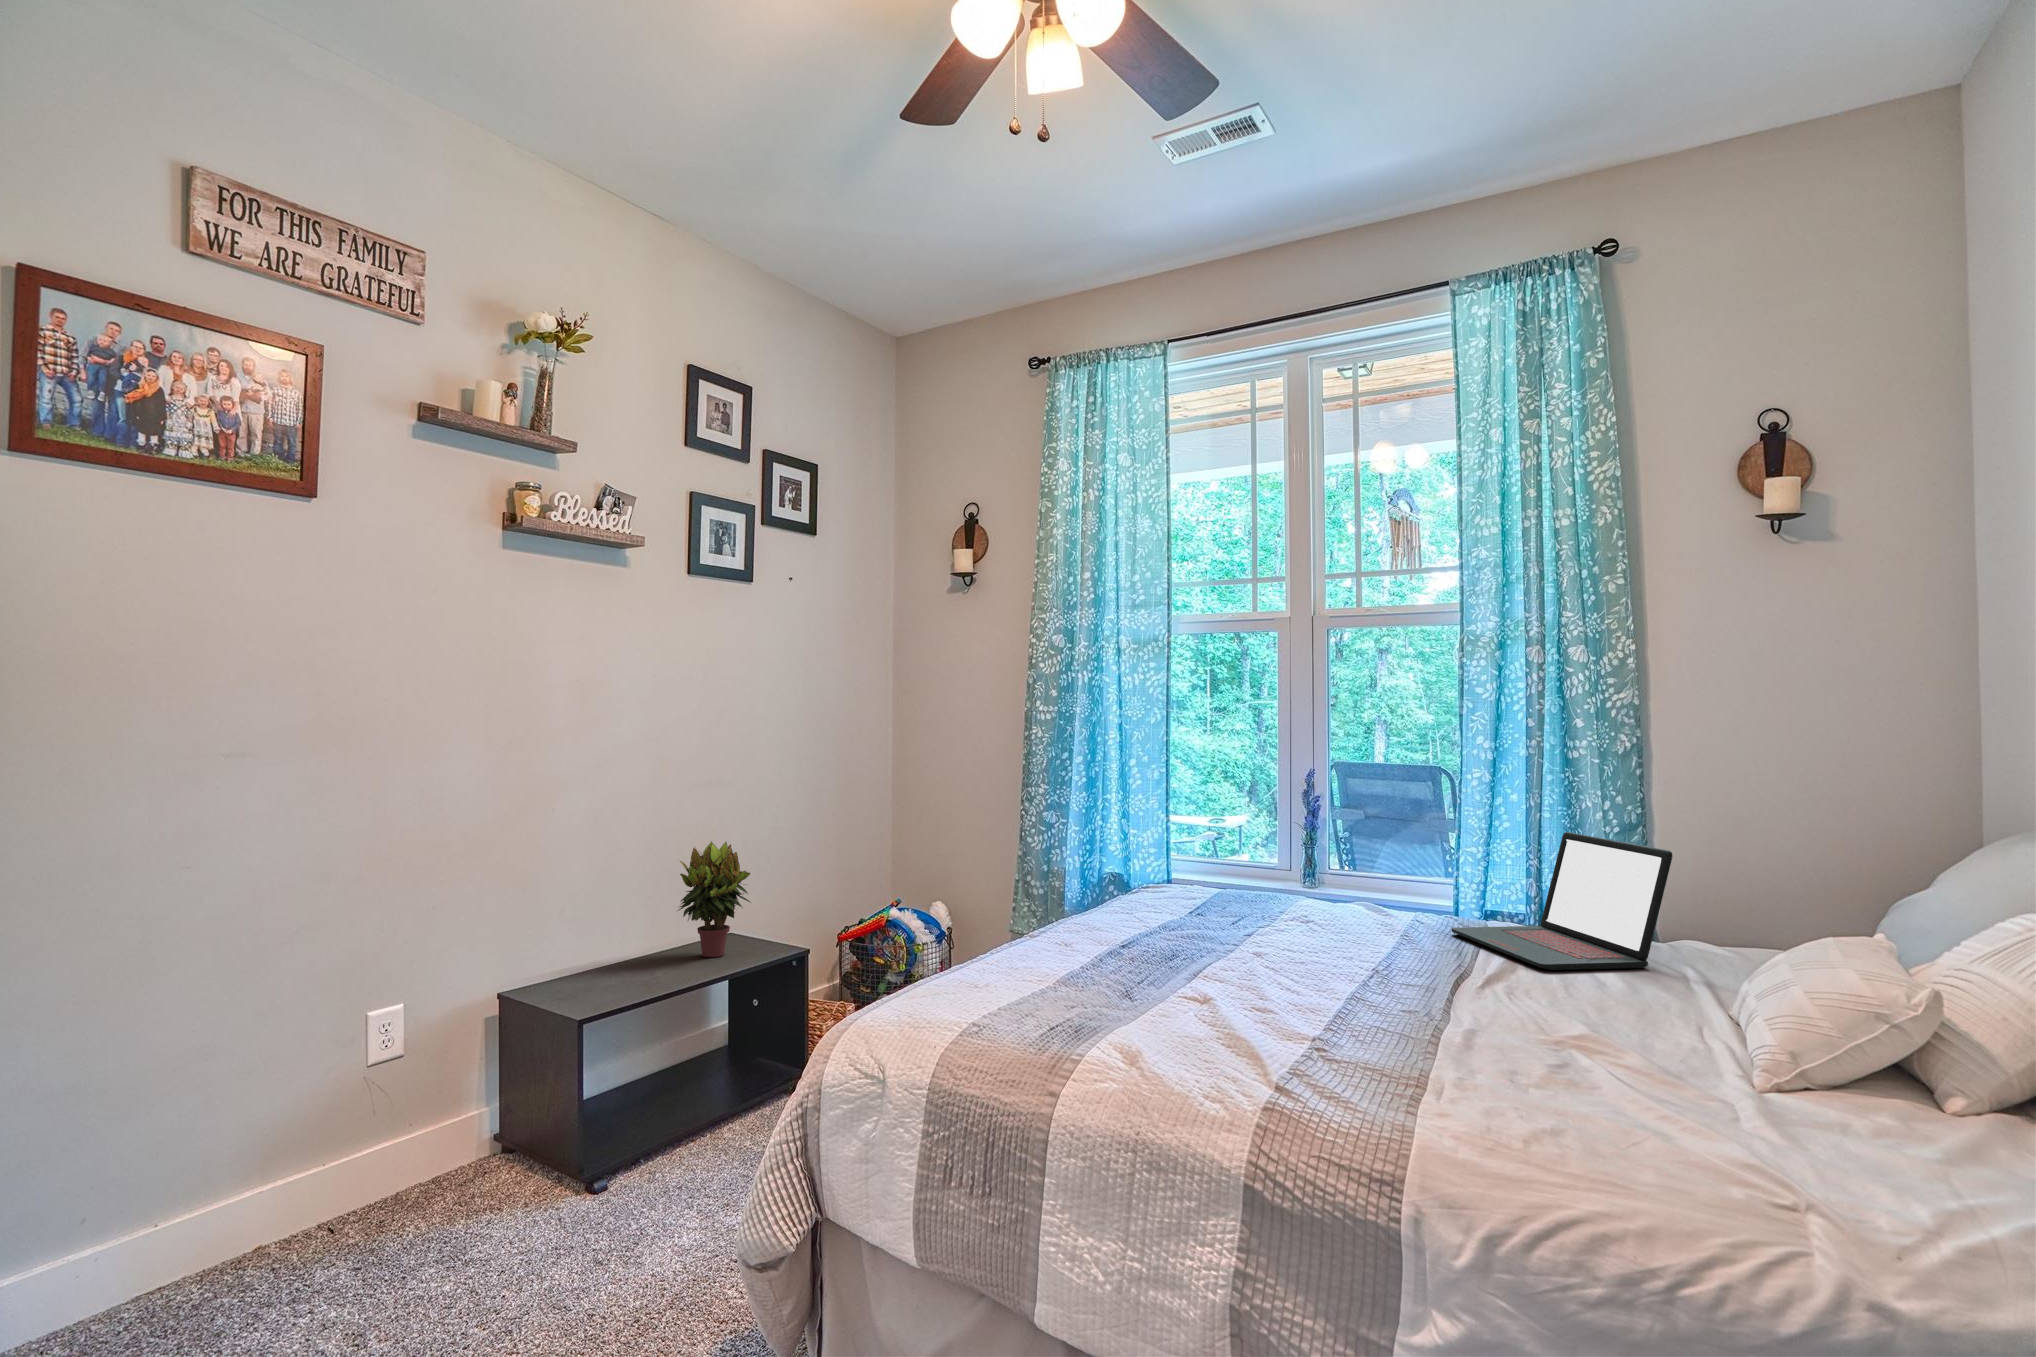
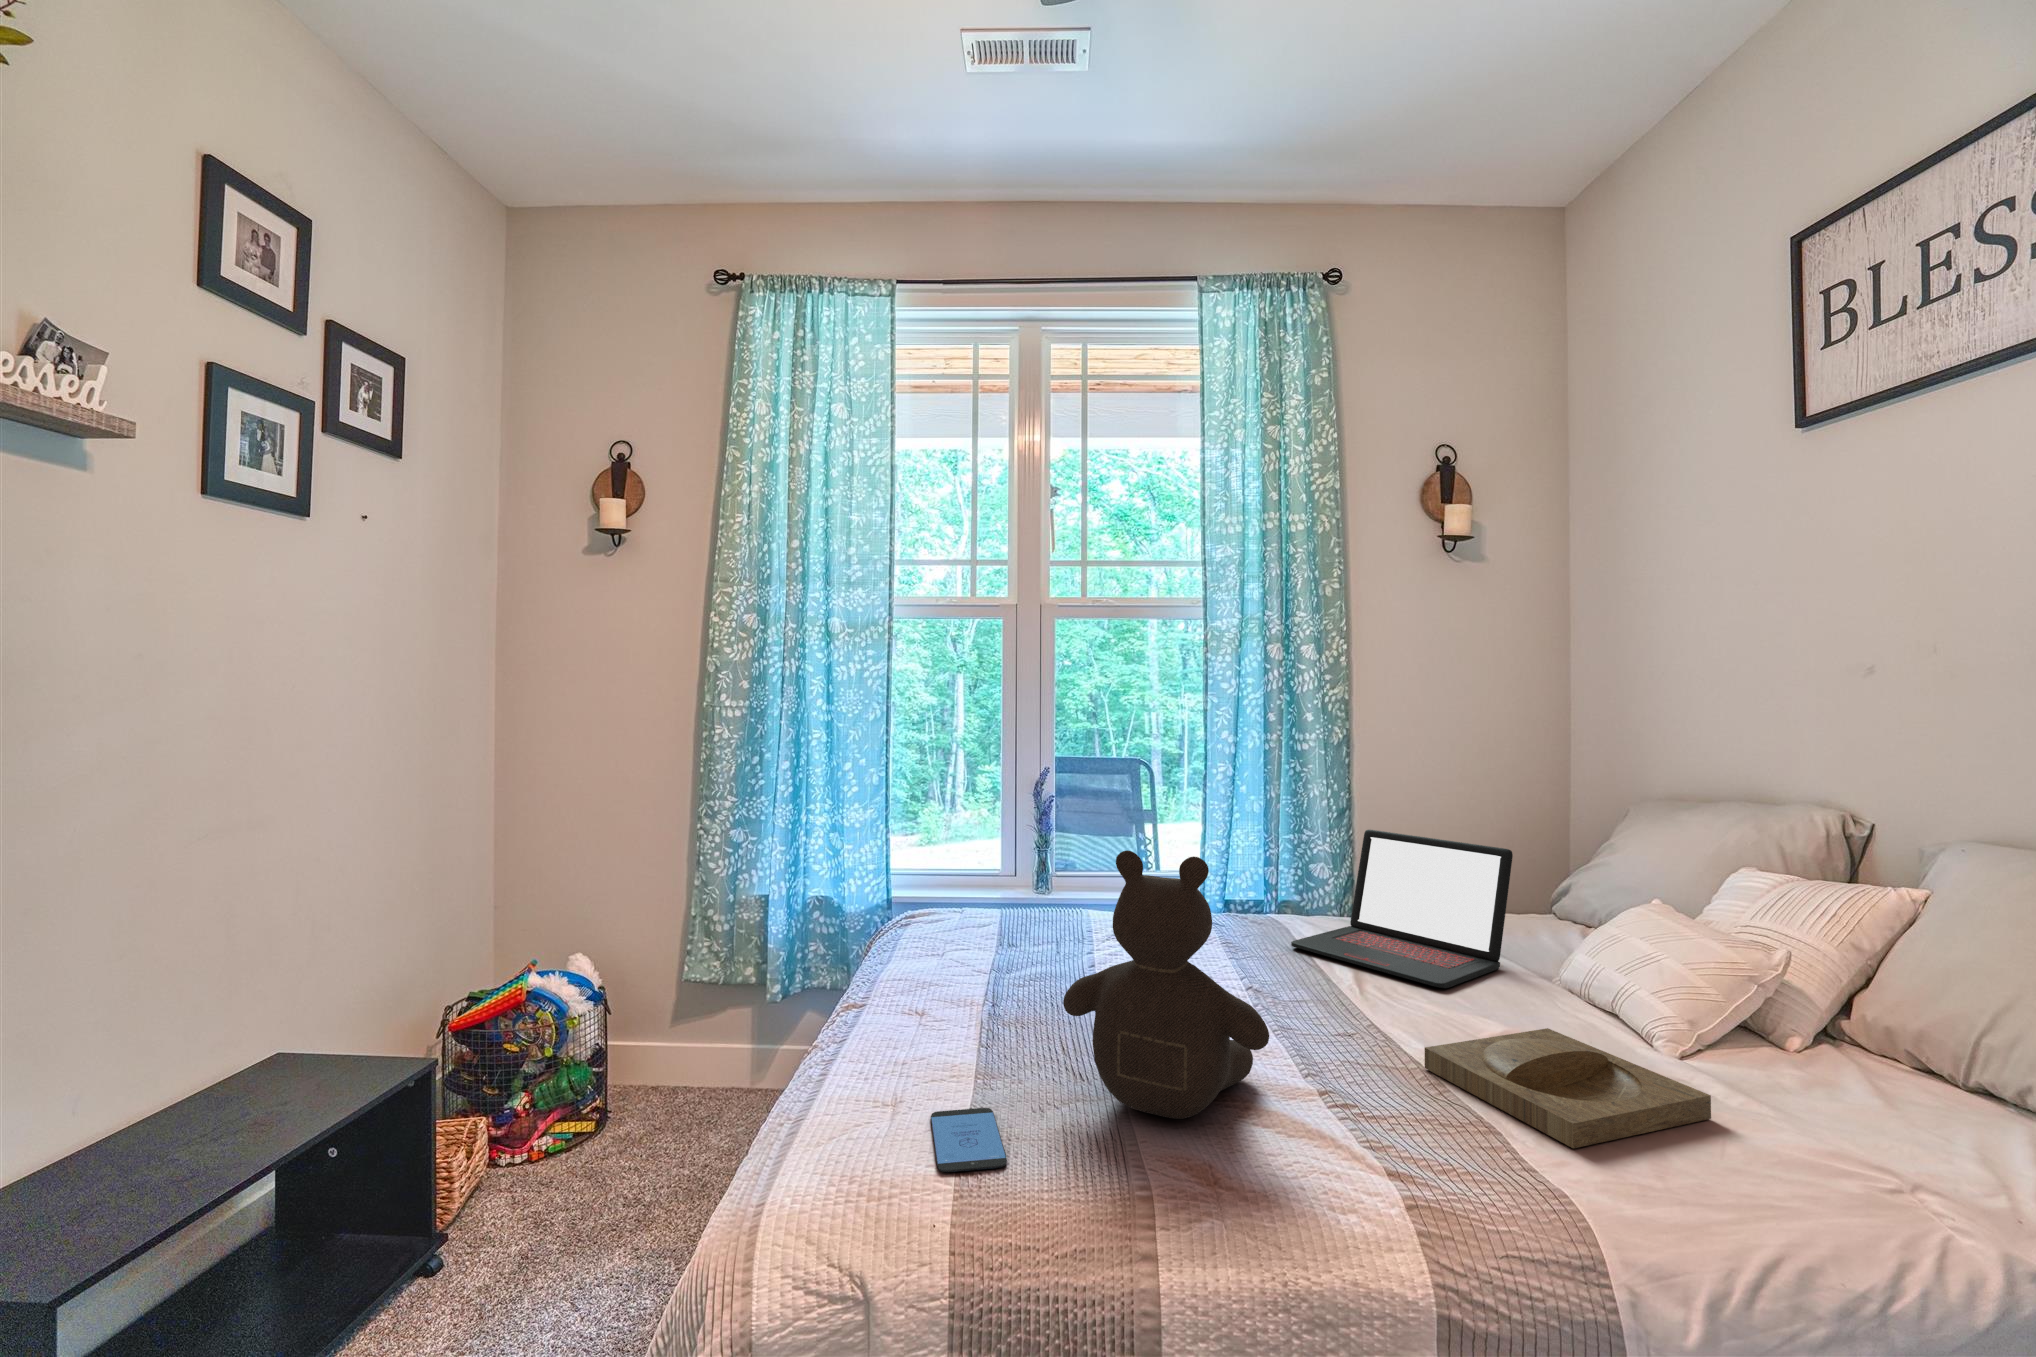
teddy bear: none [1122,801,1265,988] -> present [1063,850,1269,1119]
potted plant: present [678,841,750,957] -> none [129,932,299,1135]
smartphone: none [1005,965,1066,987] -> present [931,1108,1007,1172]
tray: none [1418,982,1619,1054] -> present [1425,1028,1711,1148]

